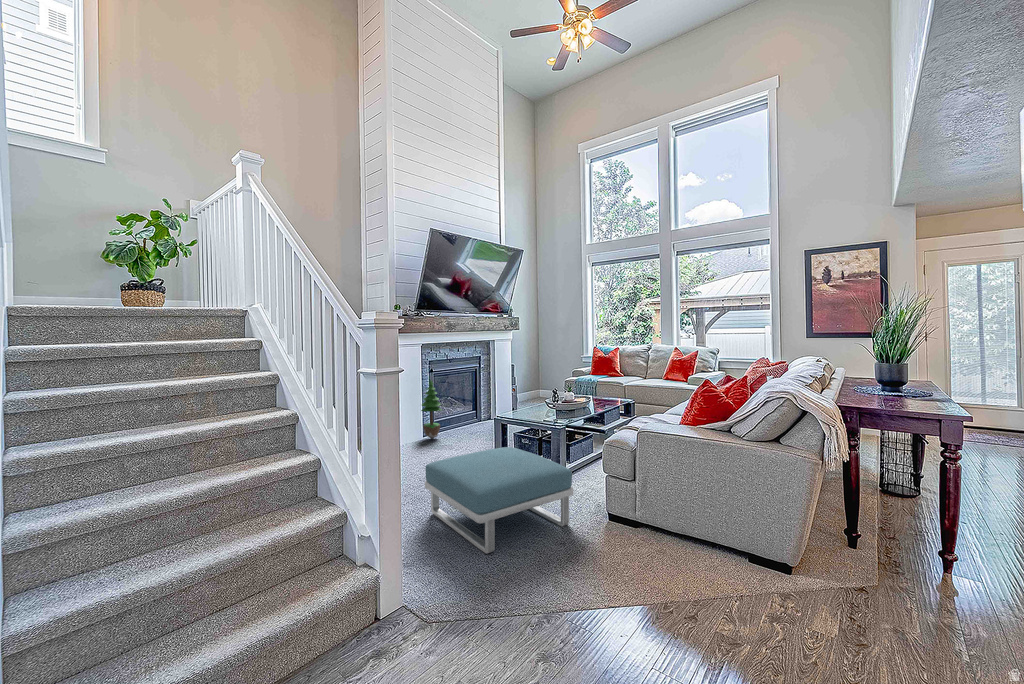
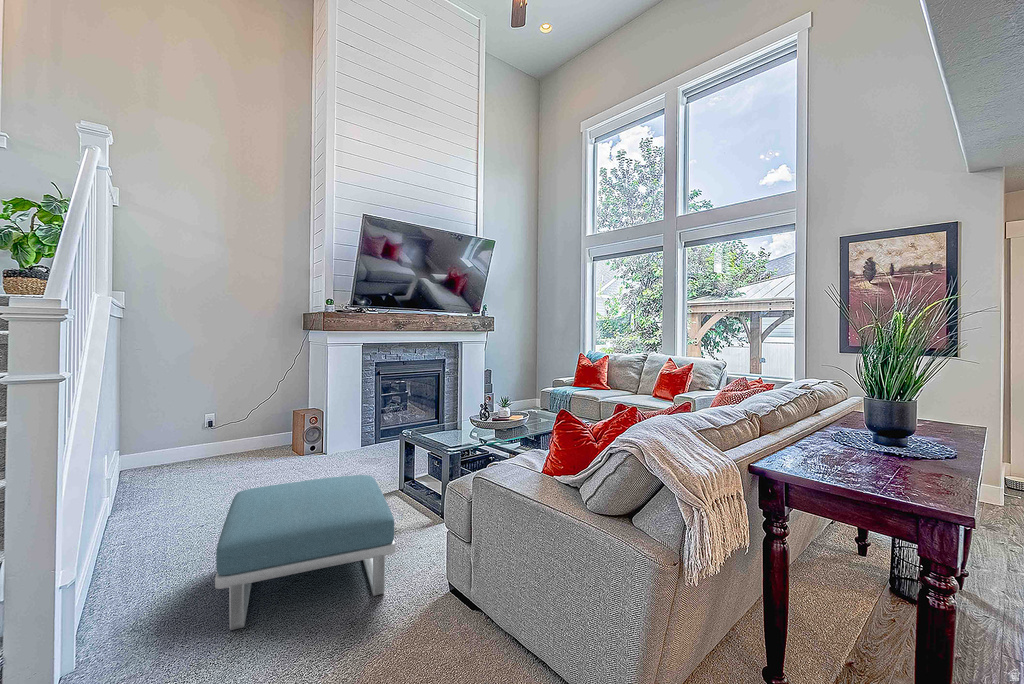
potted tree: present [421,380,442,439] -> none [352,383,377,450]

